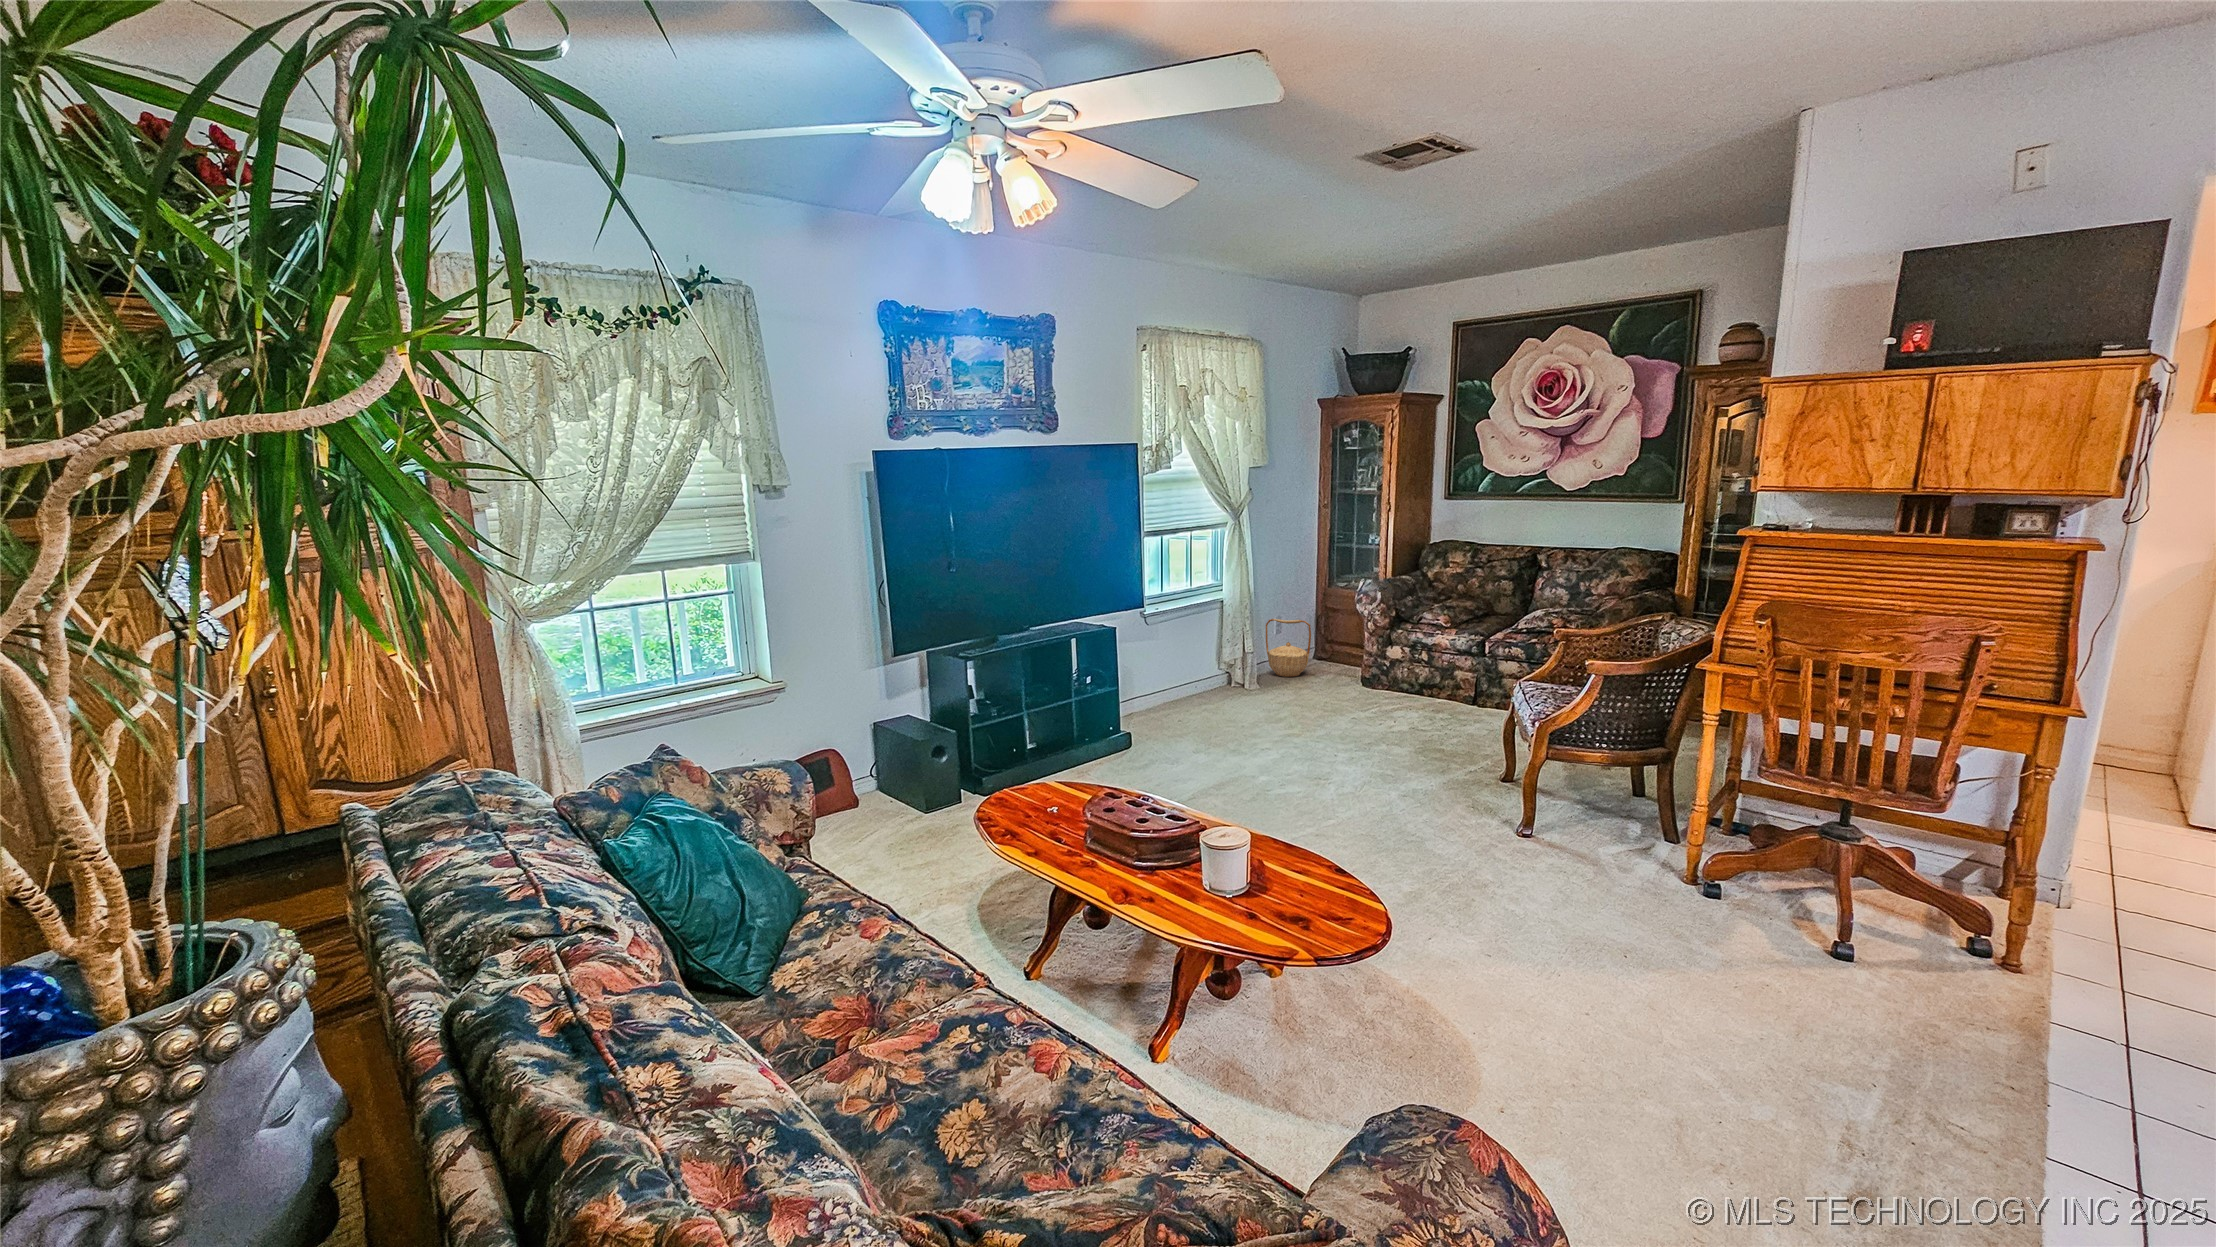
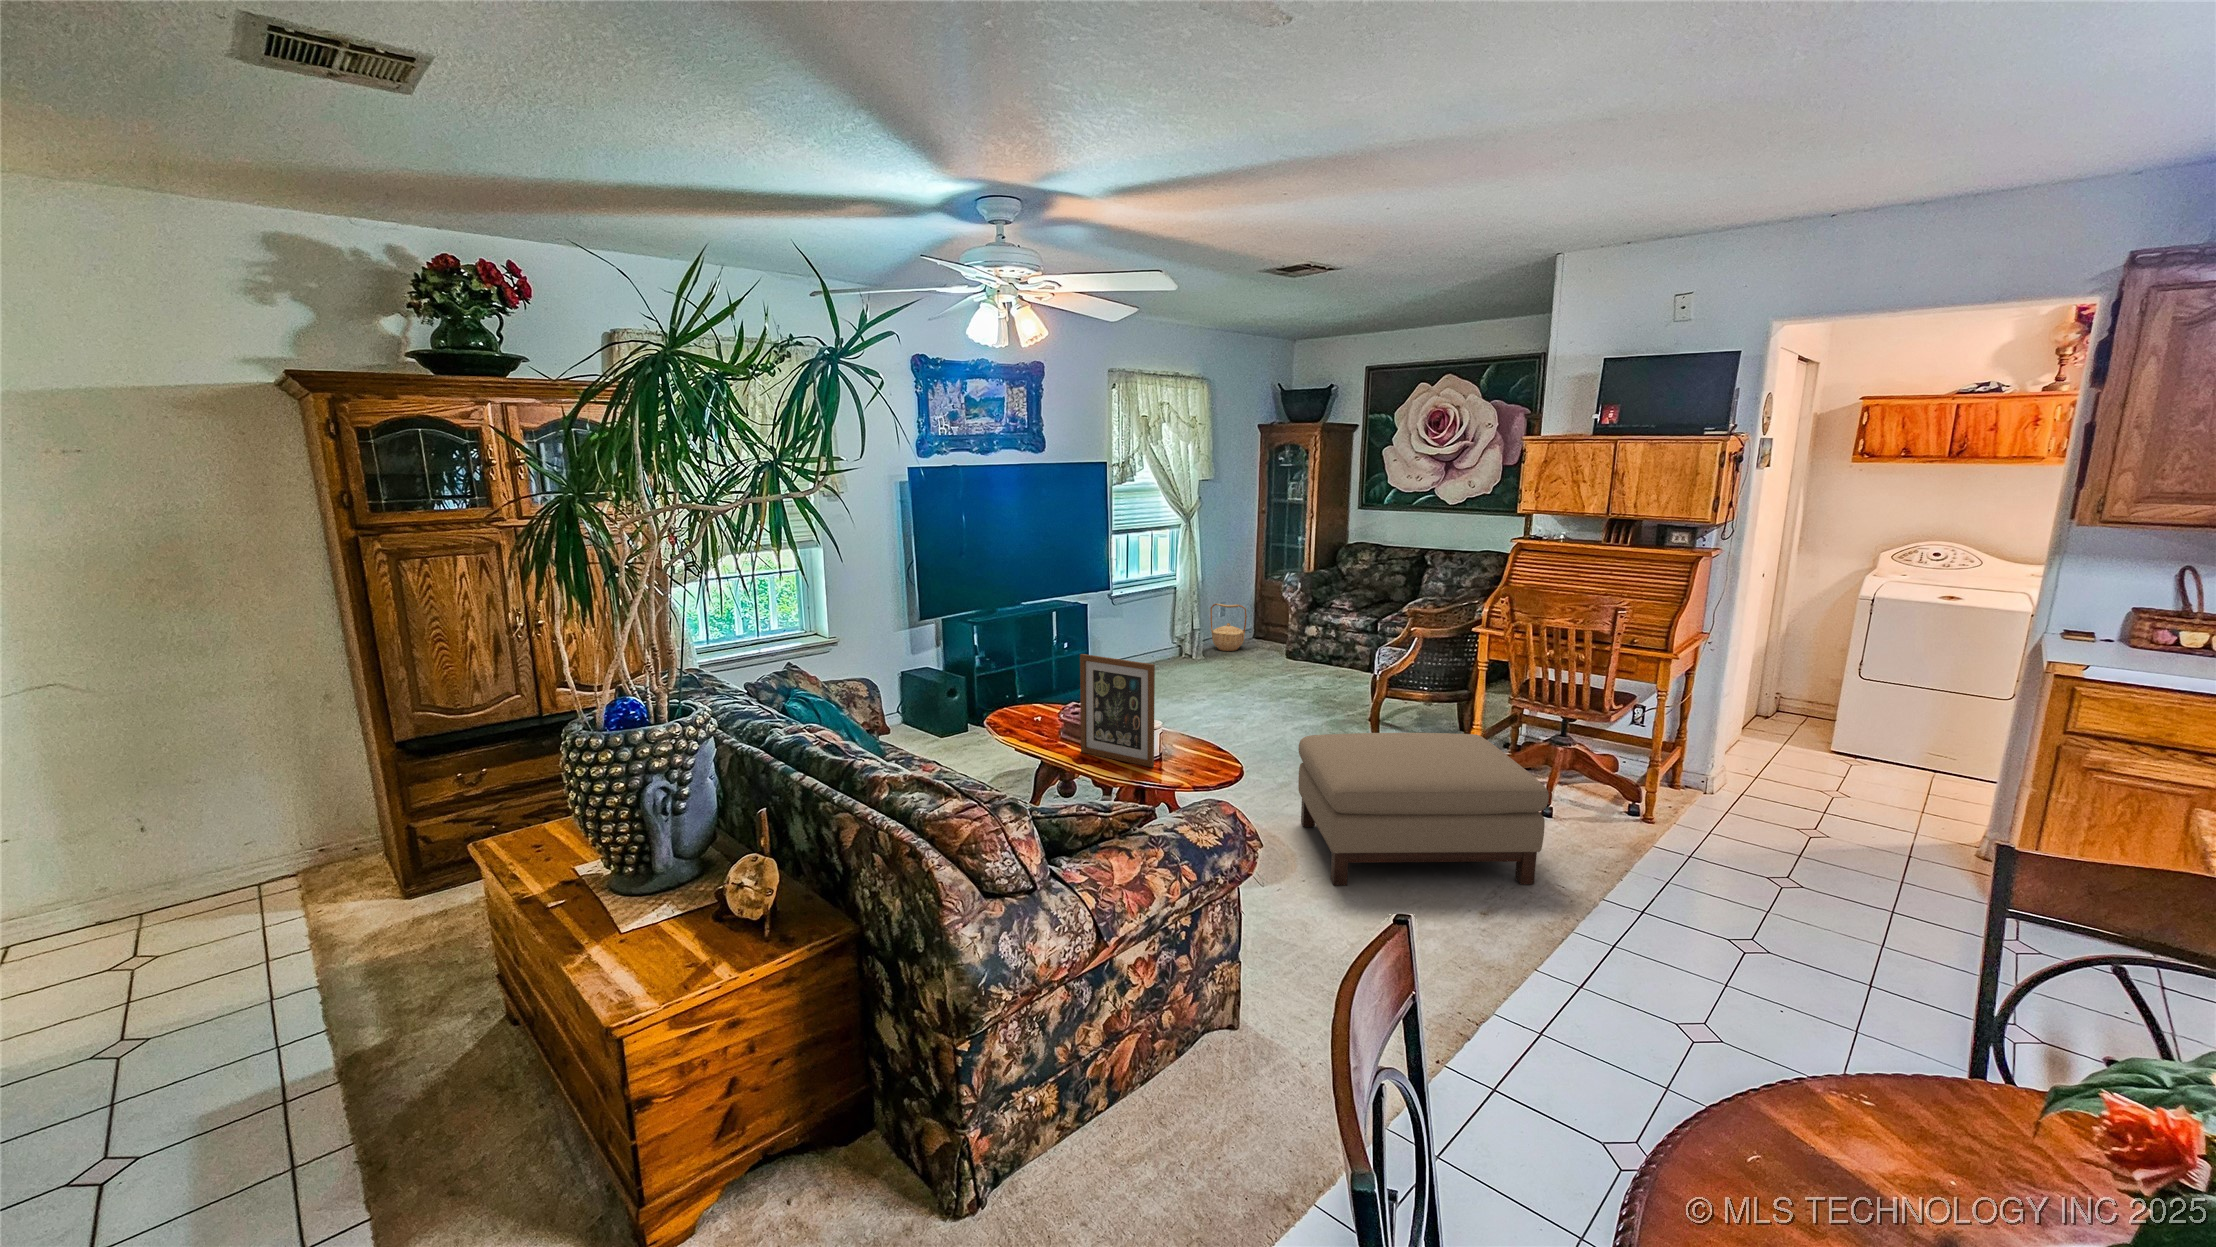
picture frame: none [1113,727,1242,921] -> present [1080,654,1155,767]
ottoman: none [1456,836,1950,1126] -> present [1298,733,1549,886]

